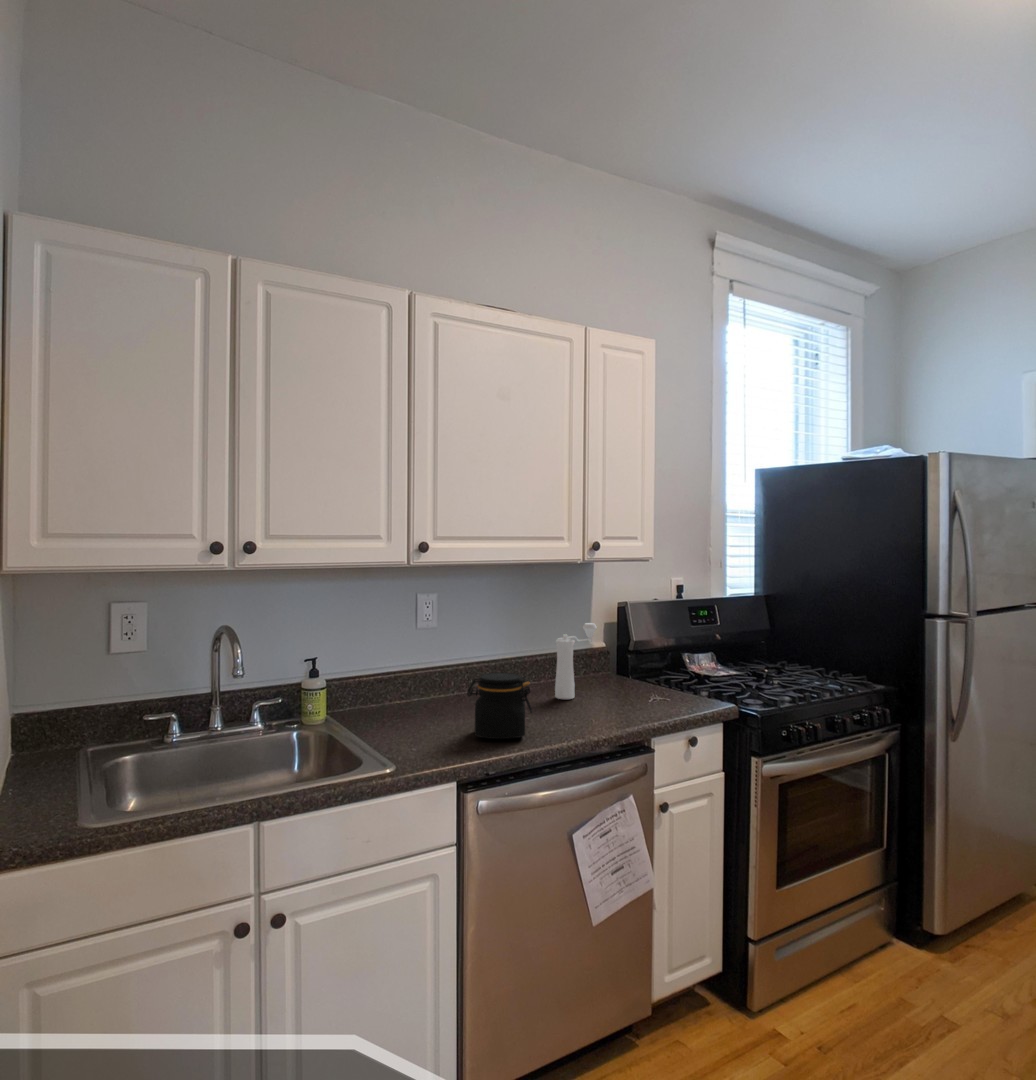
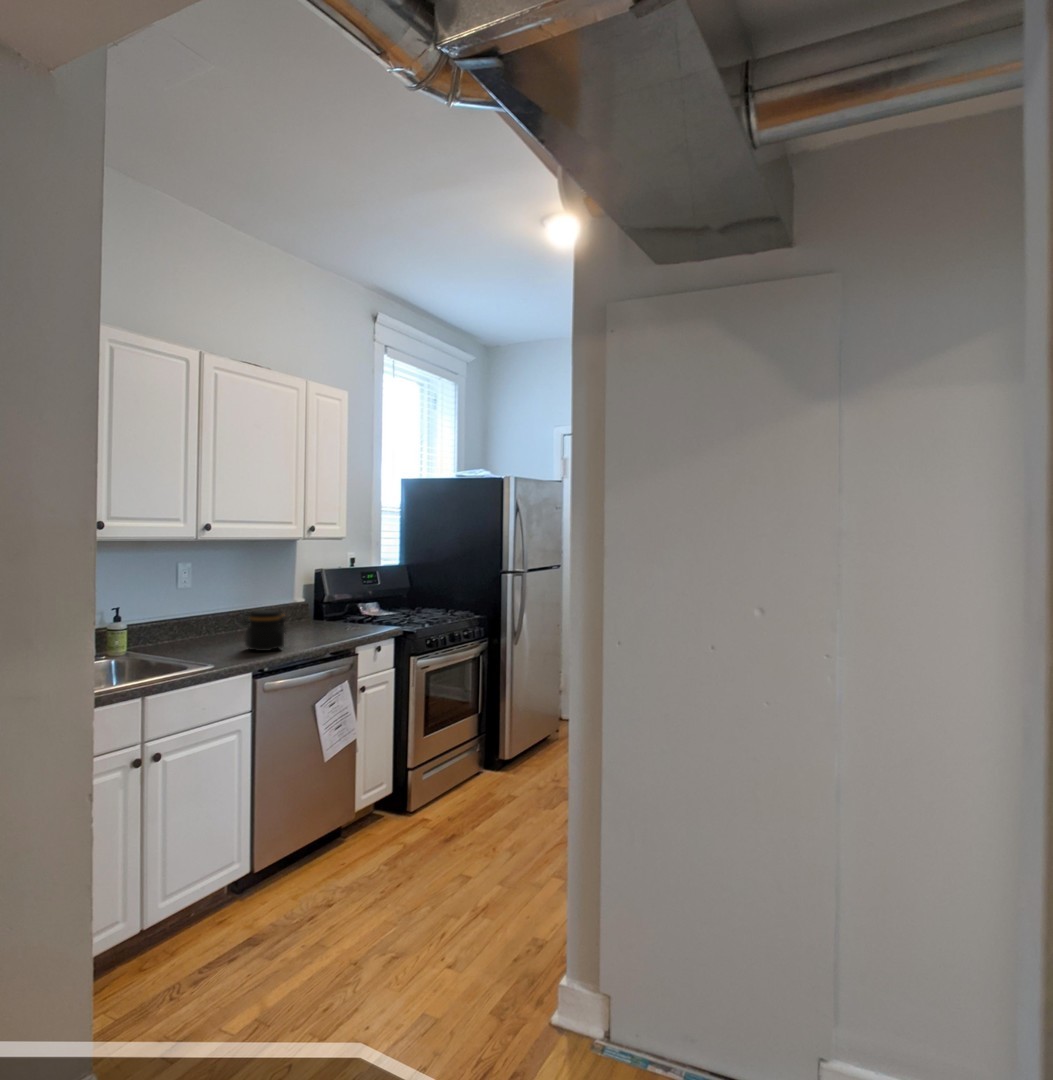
pepper mill: present [555,623,597,699] -> none [282,582,308,633]

